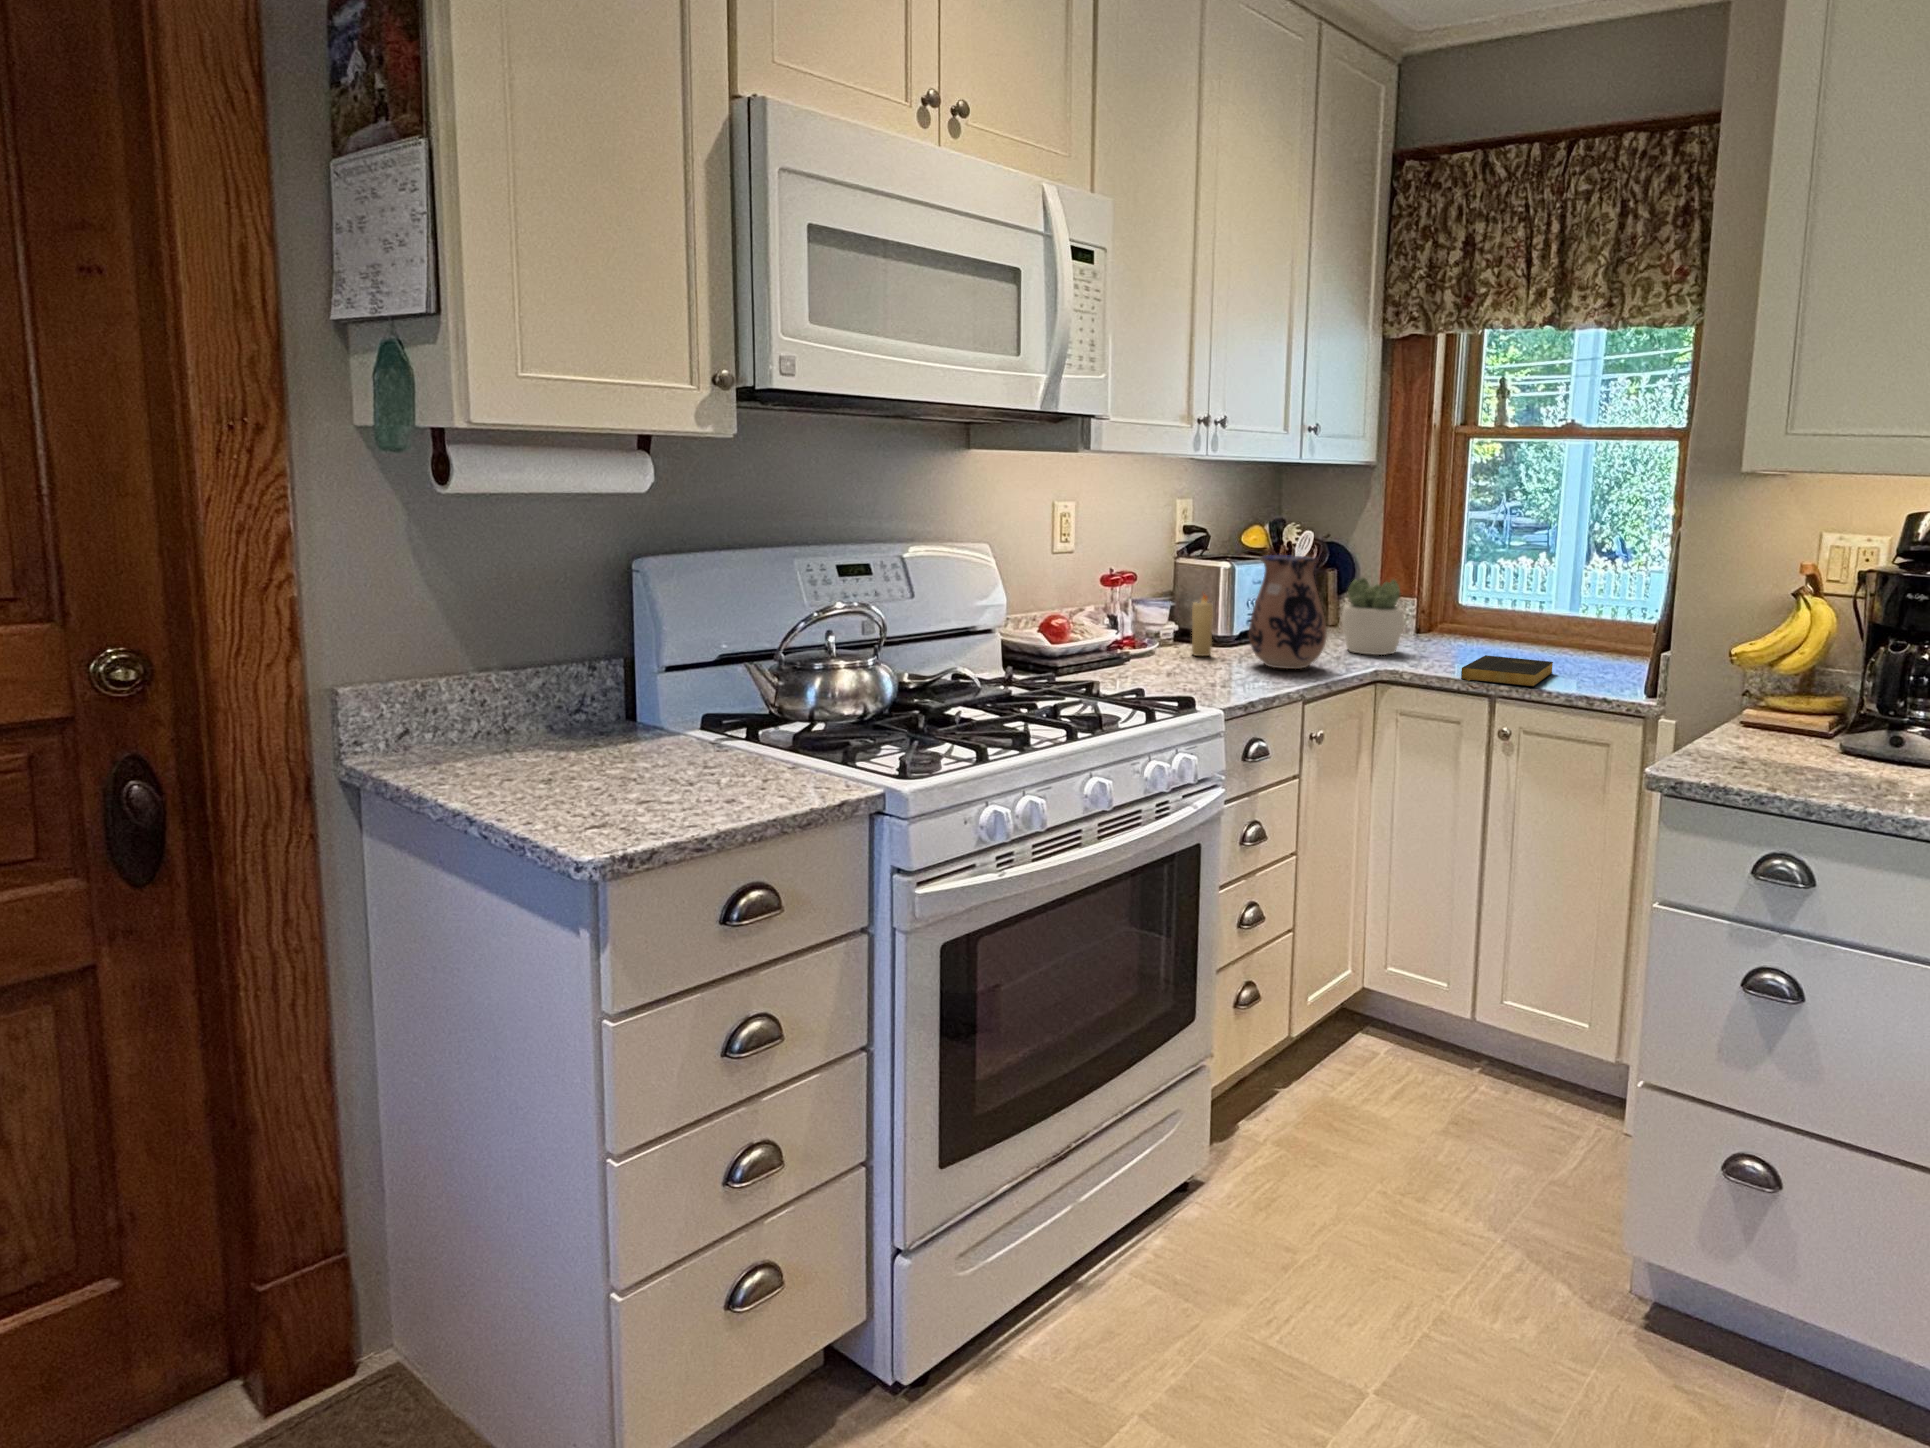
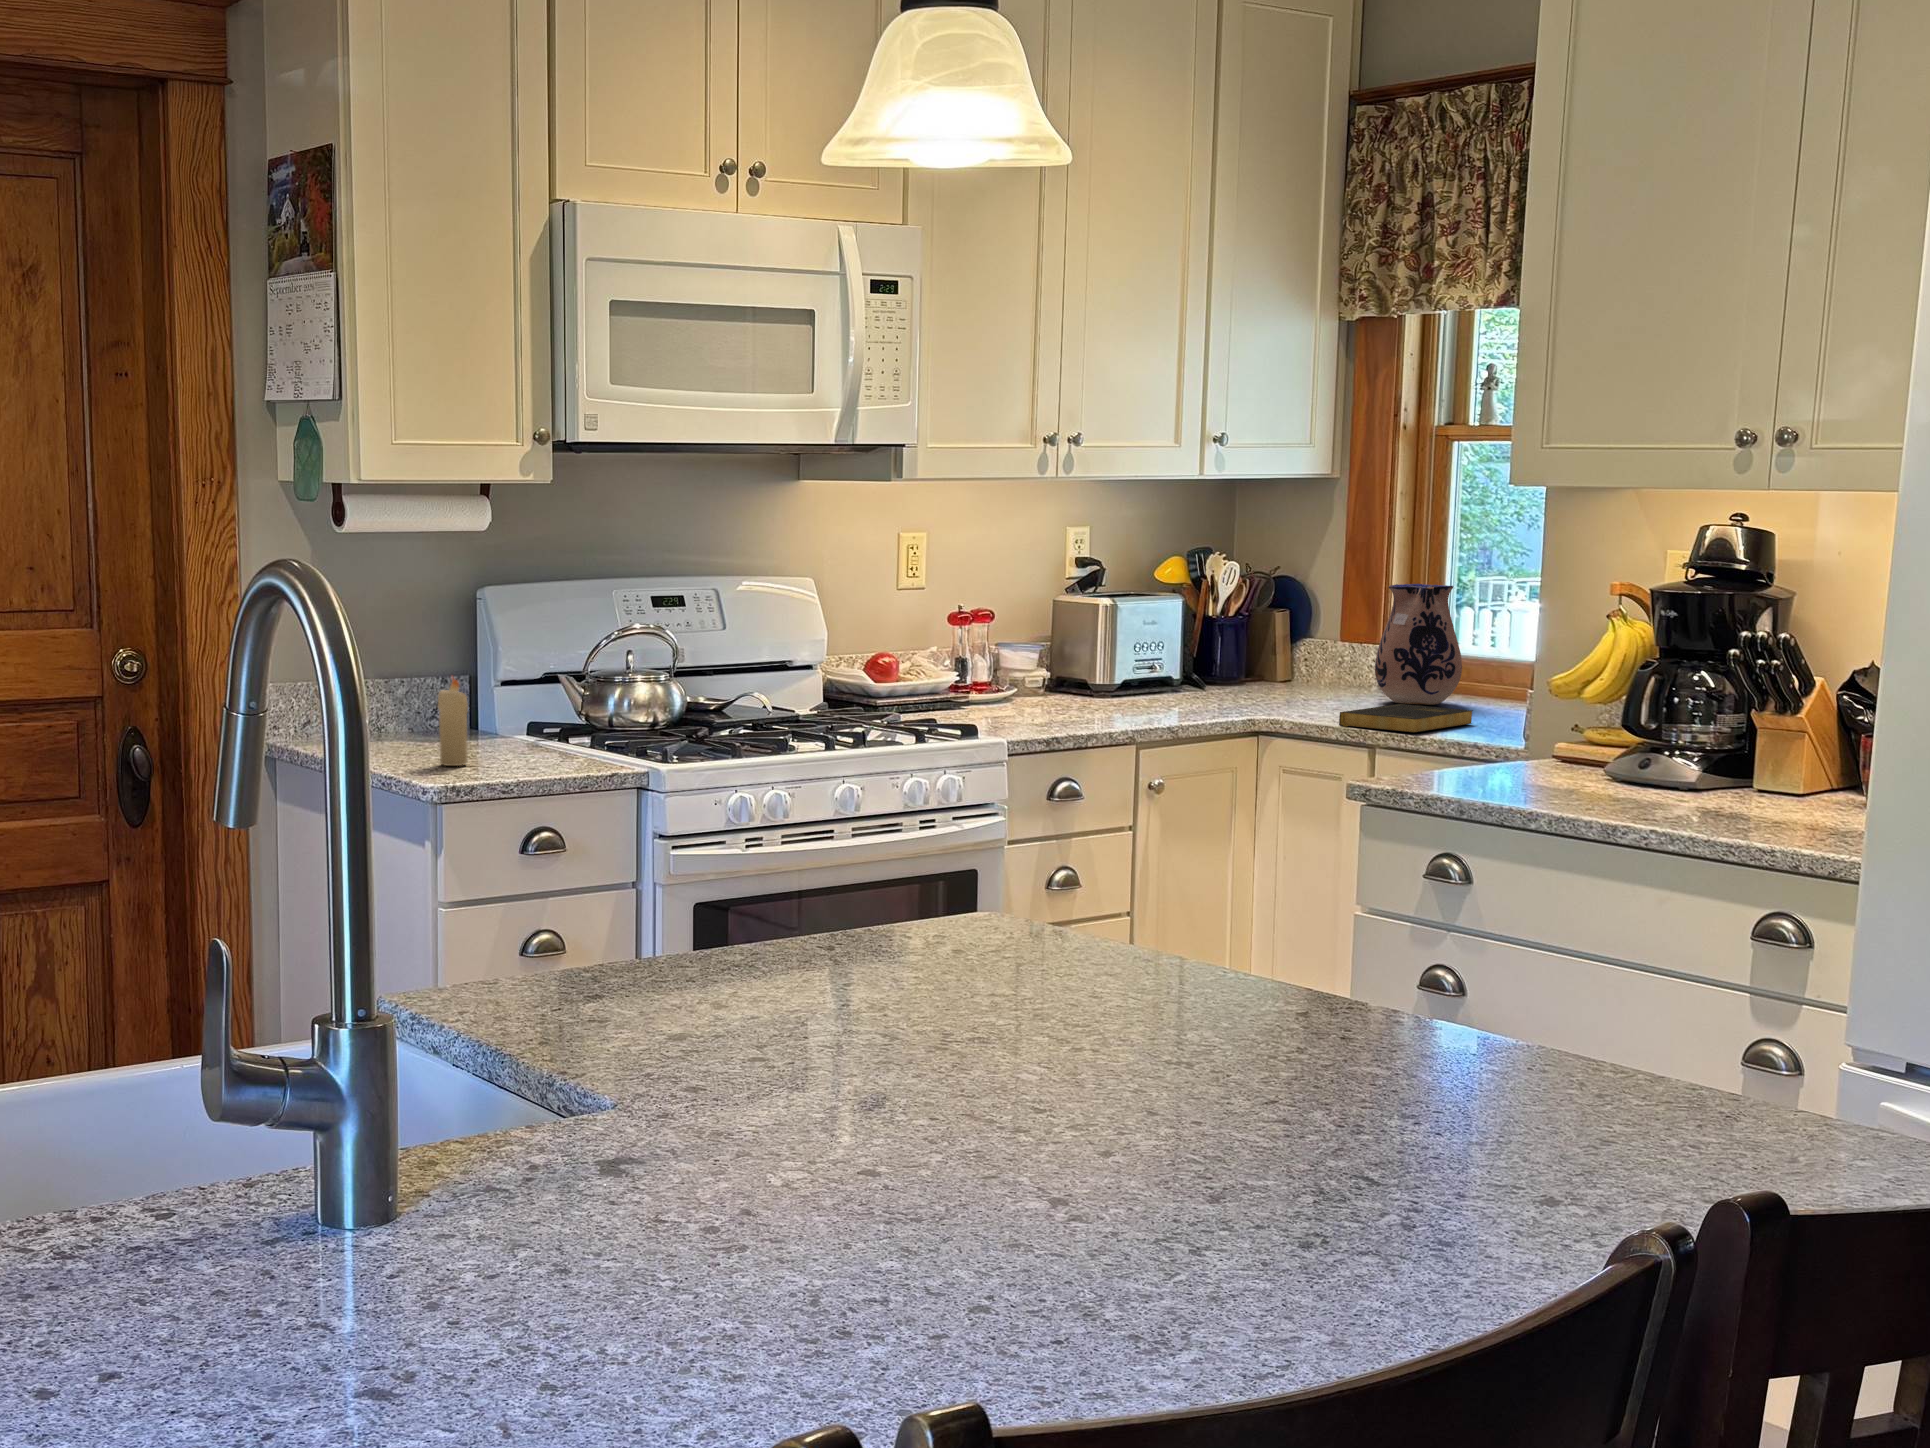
ceramic pitcher: present [1249,555,1327,669] -> present [1375,584,1462,705]
succulent plant: present [1342,578,1404,655] -> none [1240,614,1314,704]
candle: present [1192,594,1213,656] -> present [438,677,468,766]

